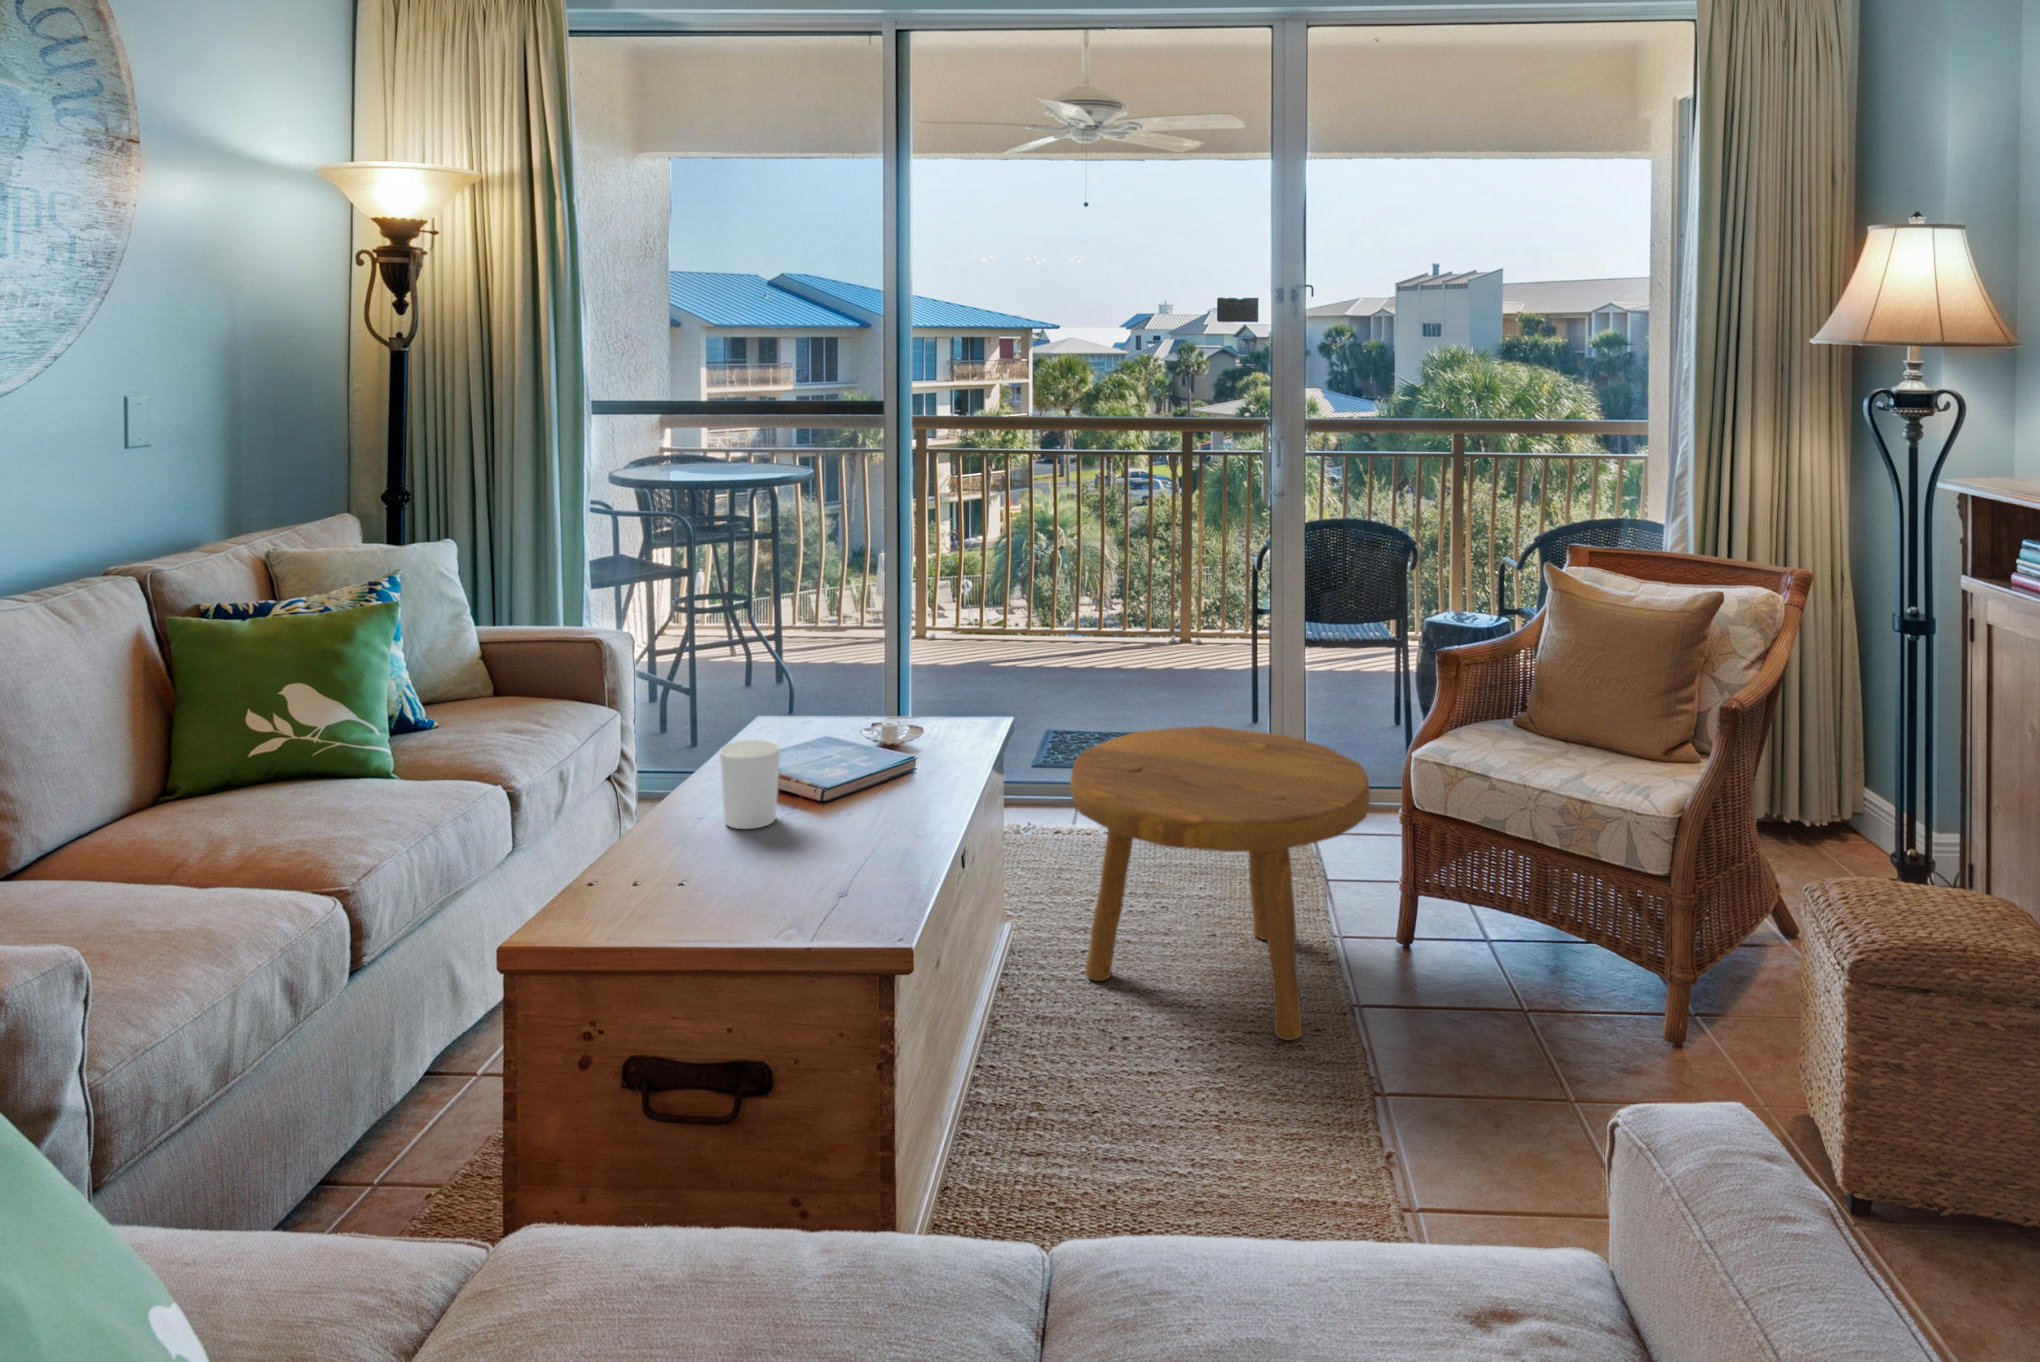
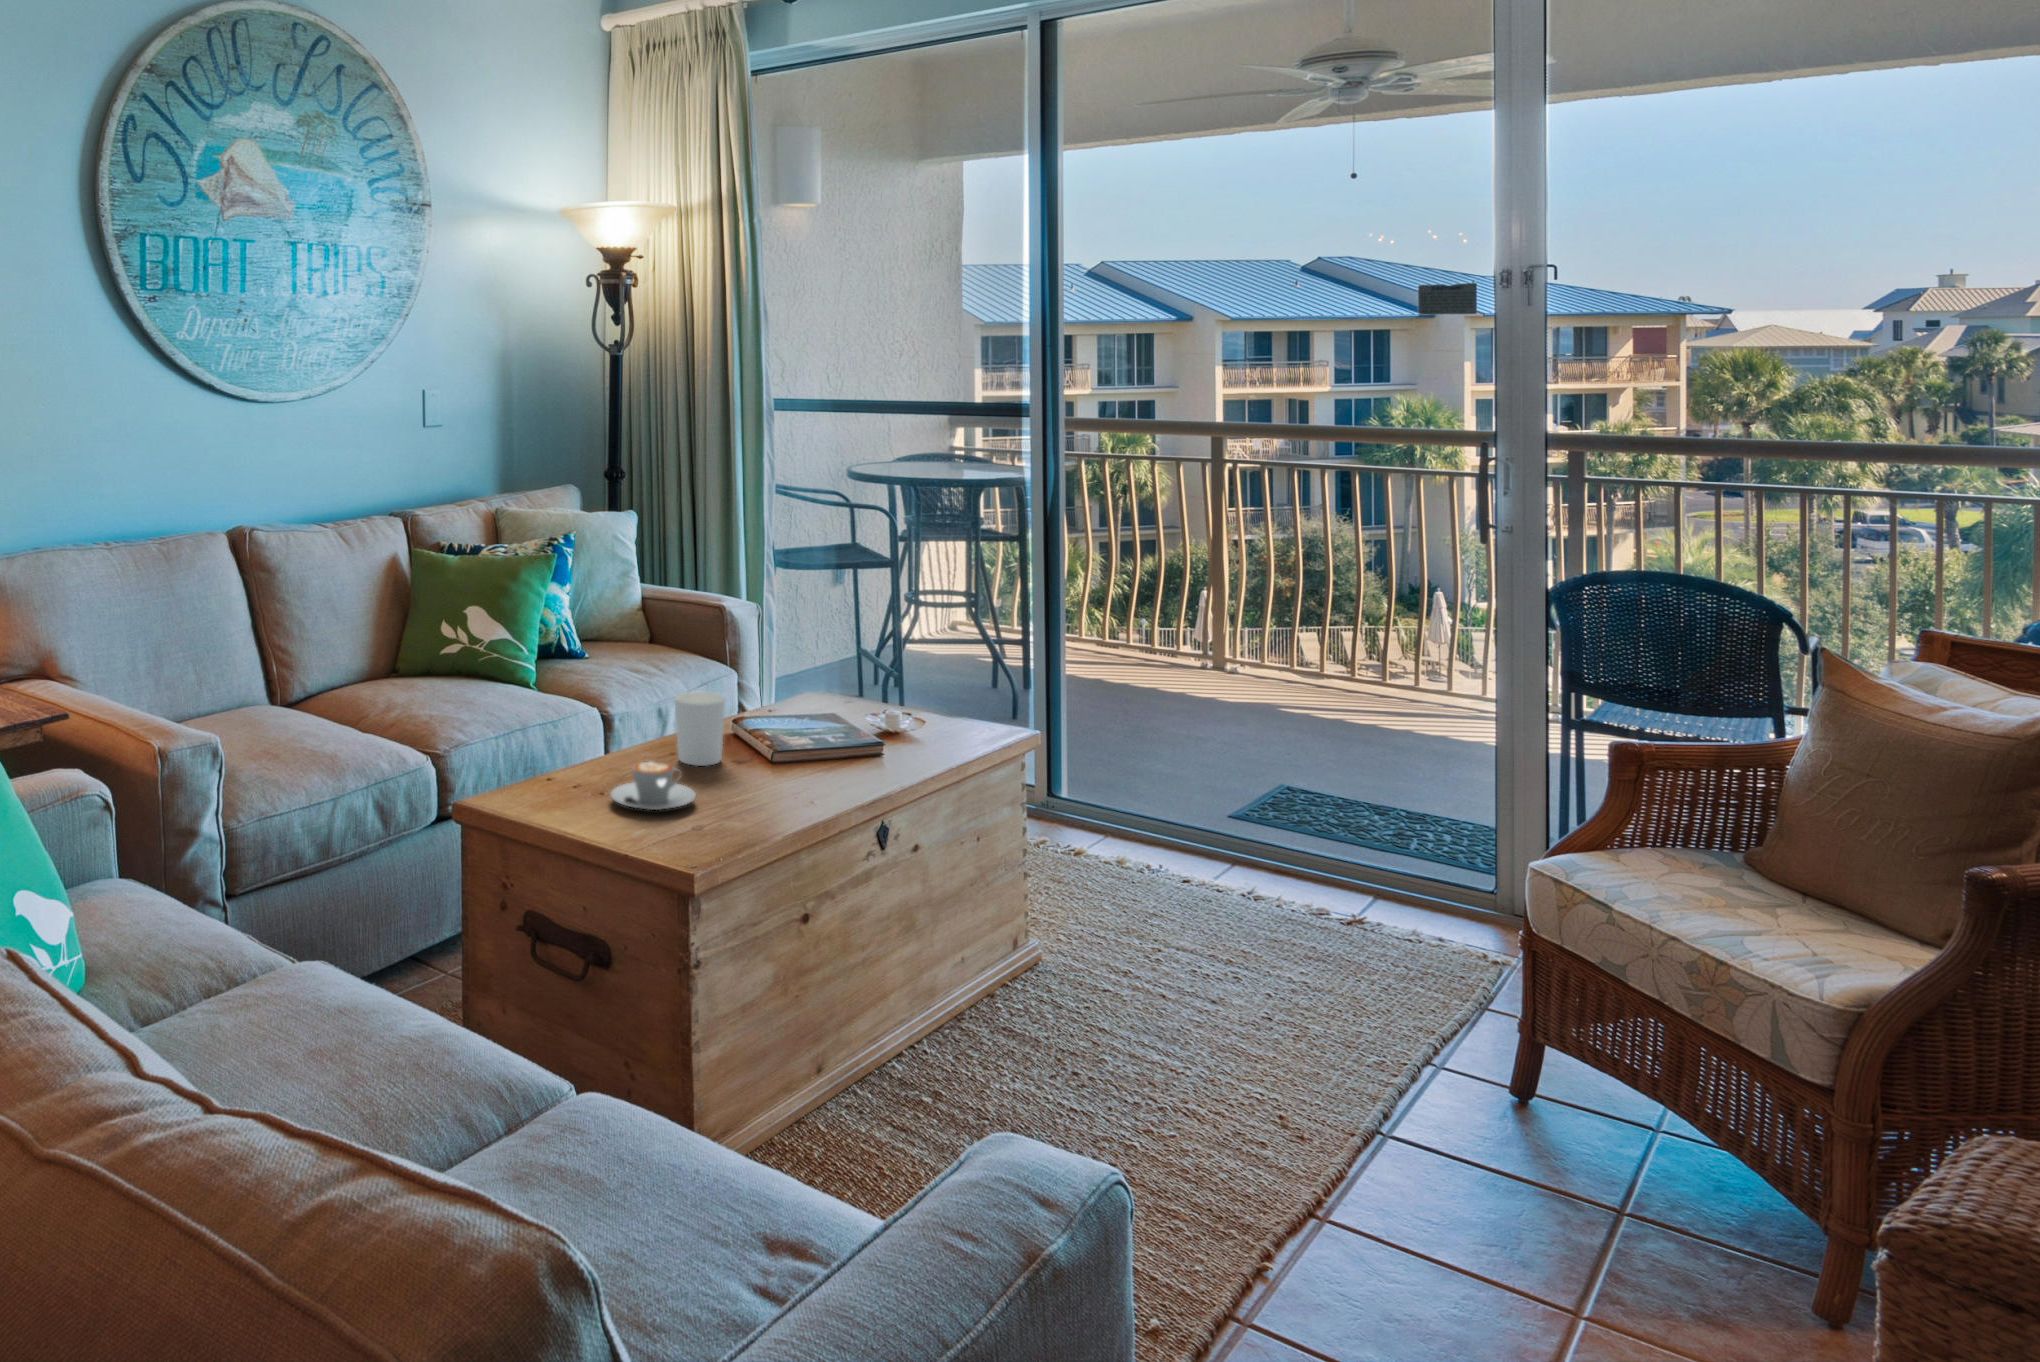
footstool: present [1070,726,1370,1040] -> none [1055,773,1425,1133]
coffee cup: none [716,834,820,898] -> present [611,761,696,810]

